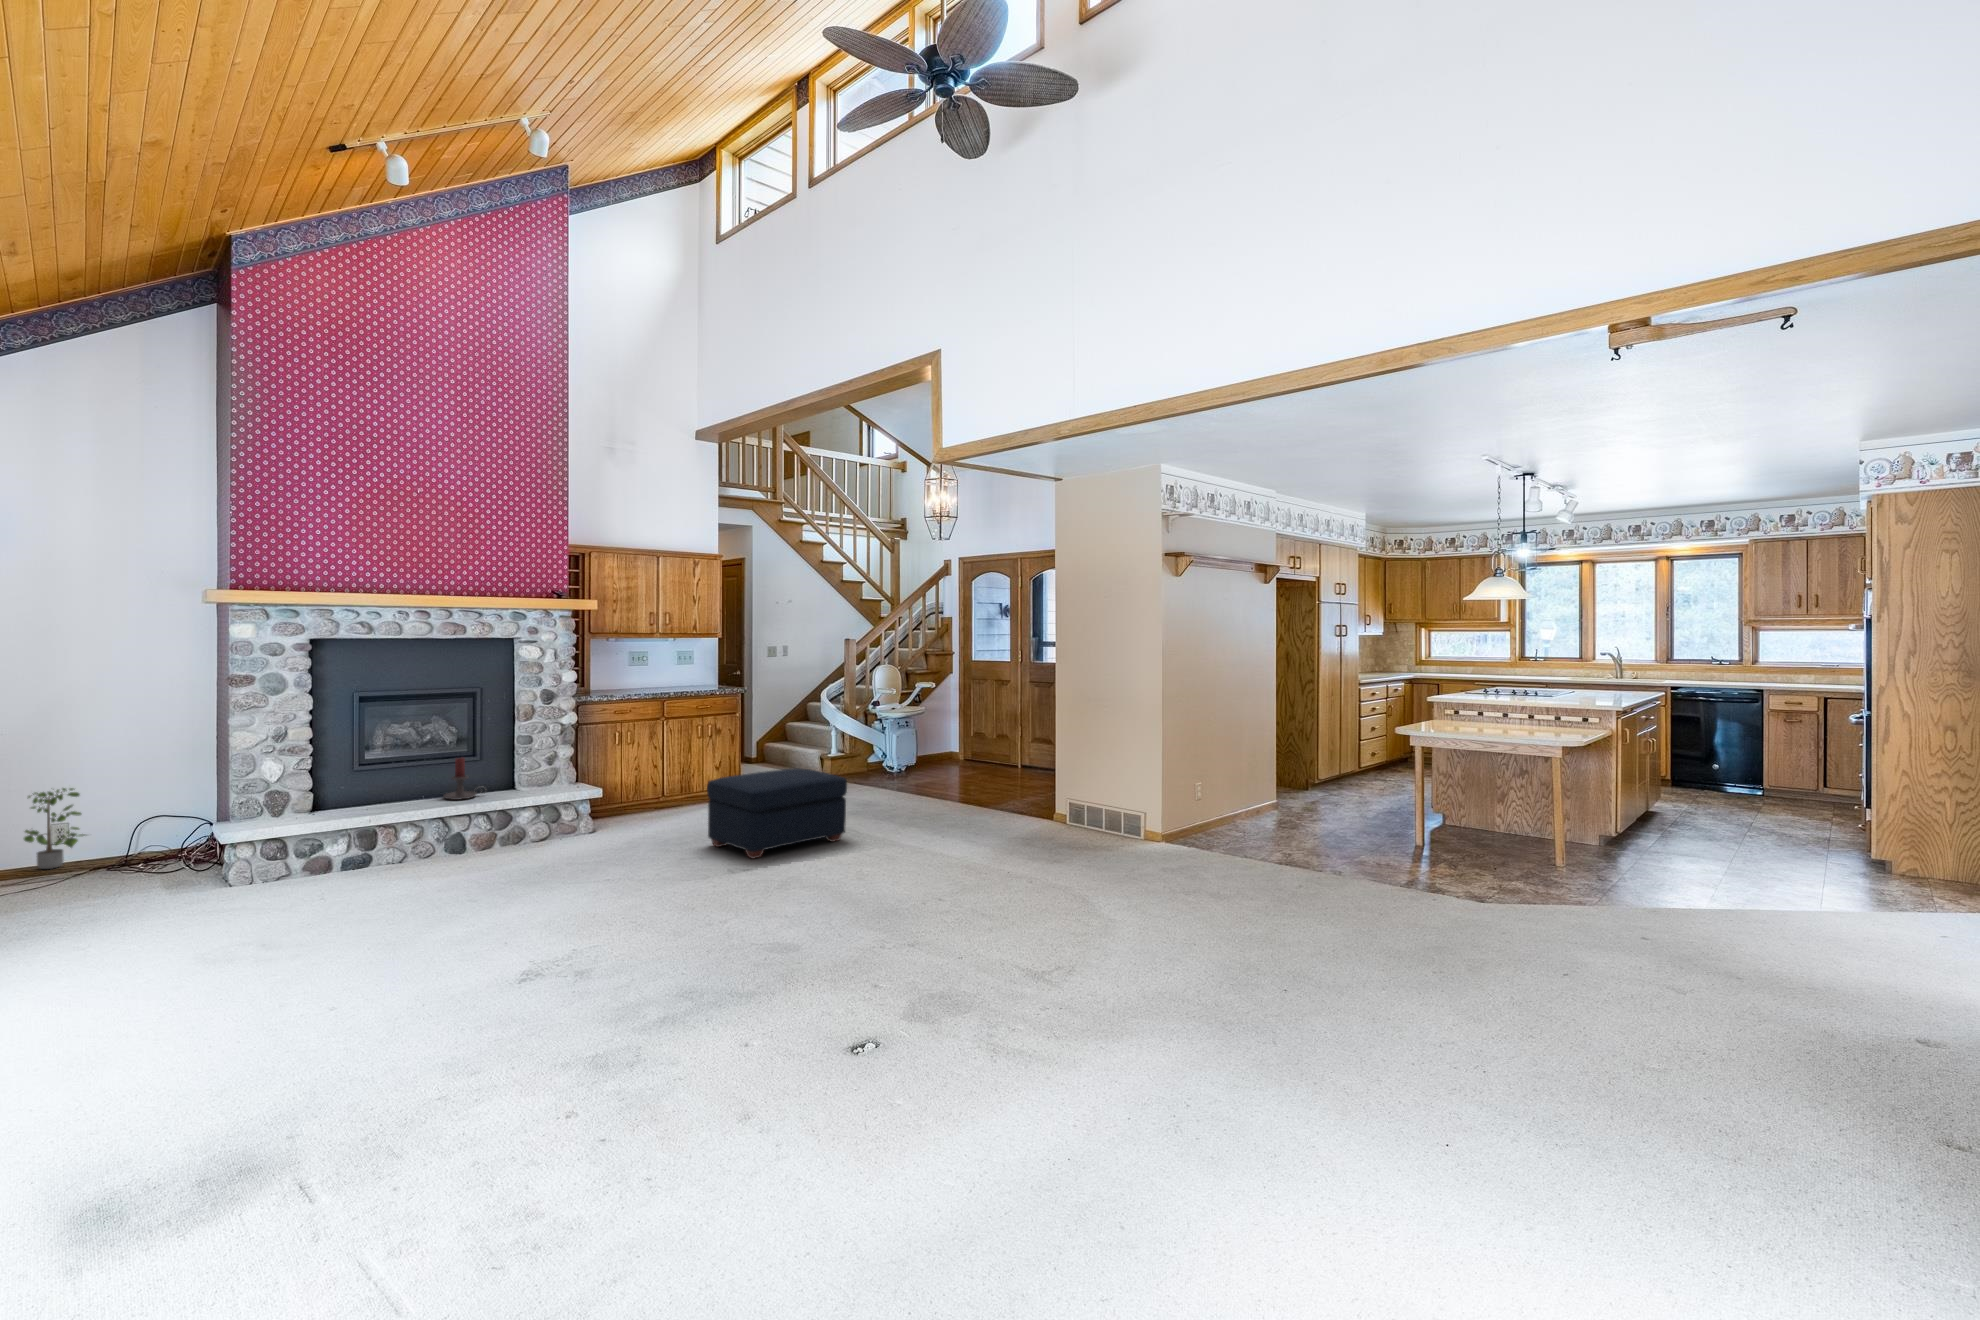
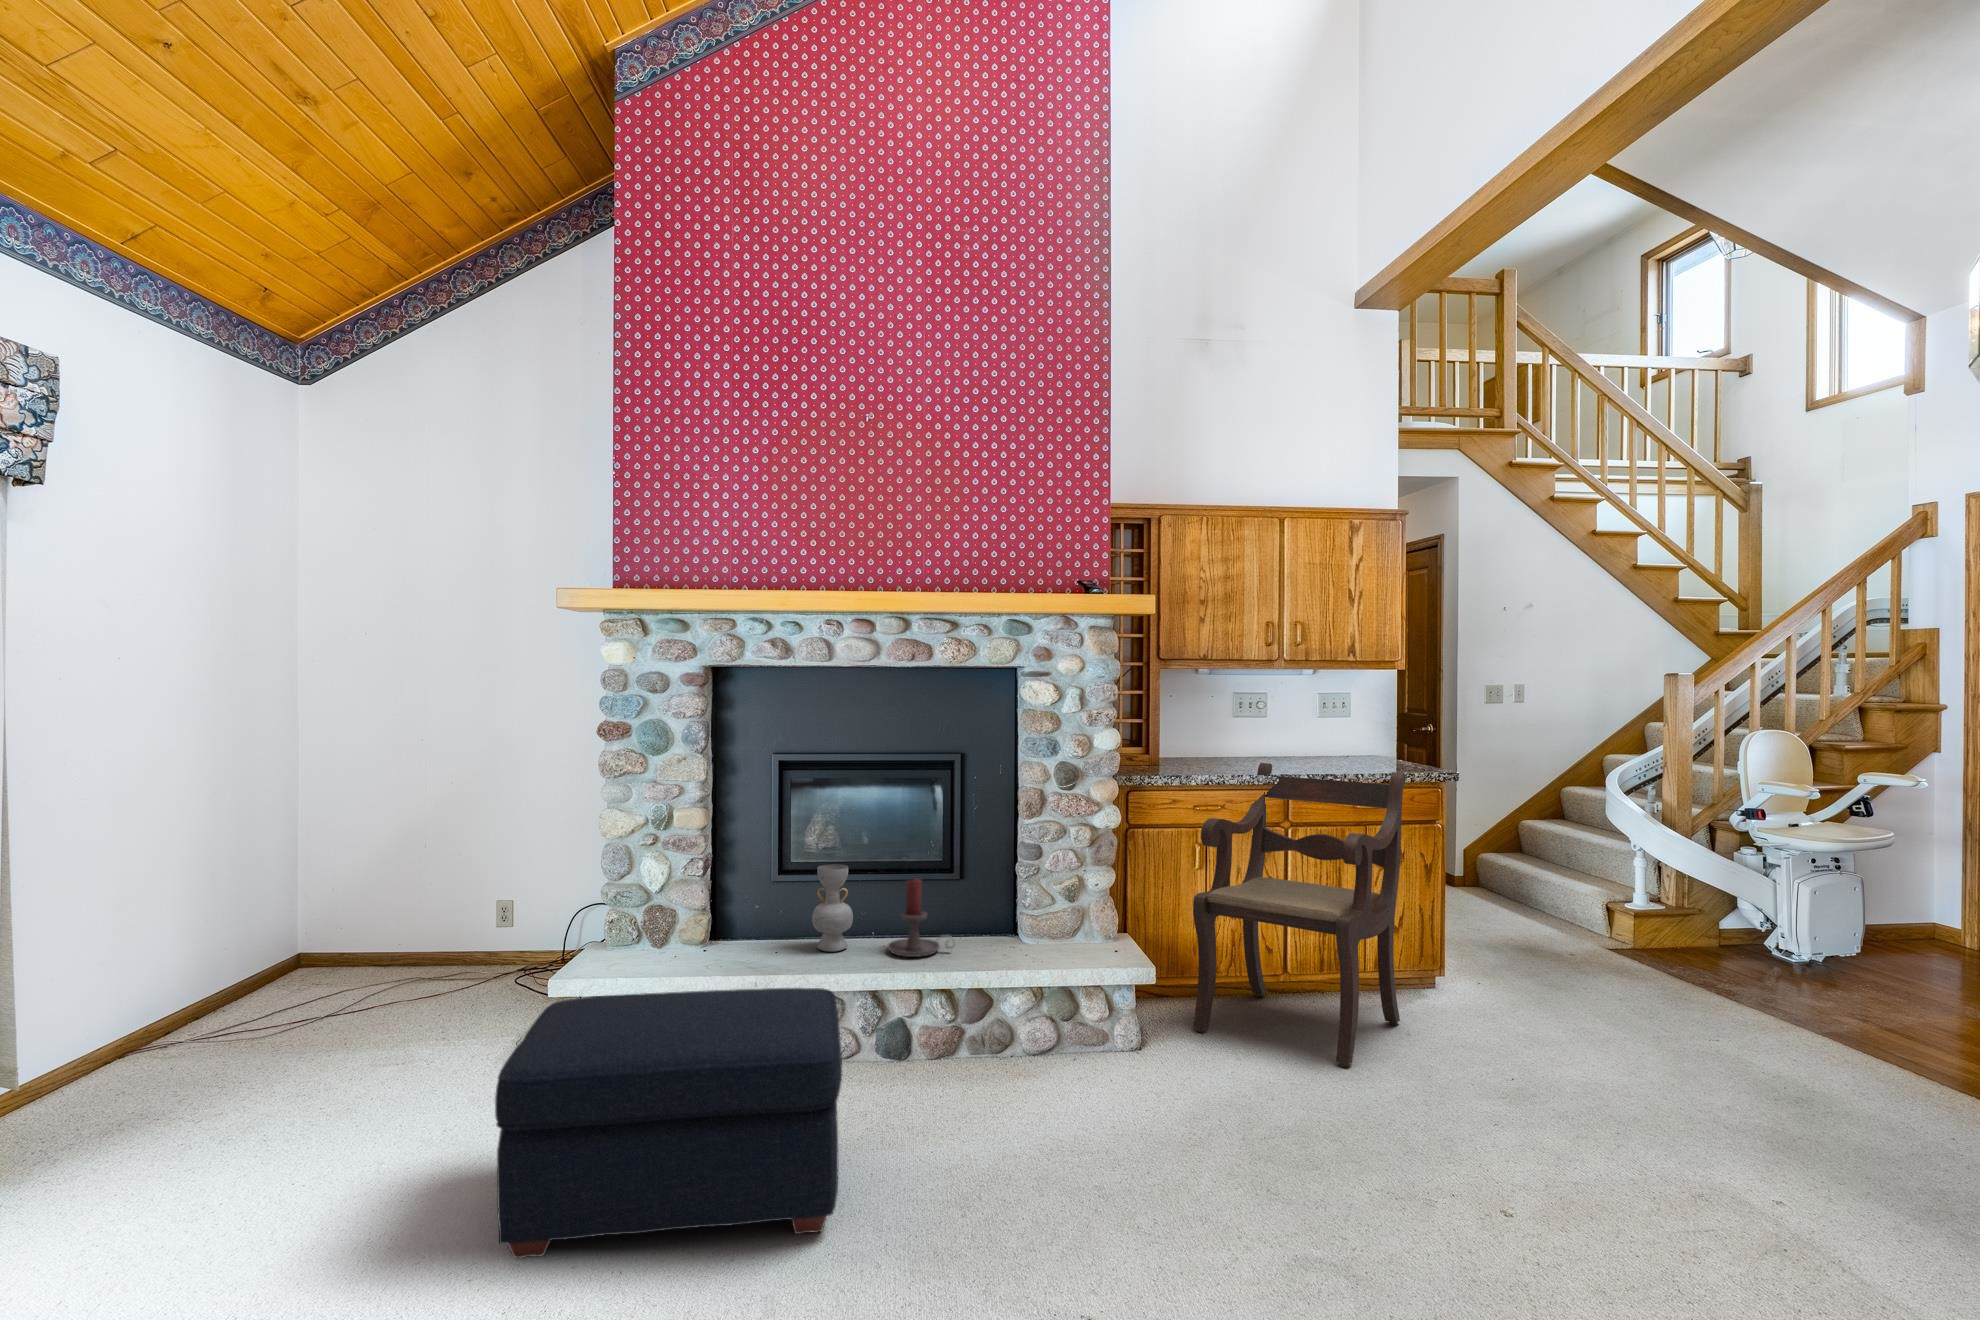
armchair: none [620,688,724,825] -> present [1193,763,1405,1068]
decorative vase: none [391,754,419,803] -> present [812,864,853,952]
ottoman: present [707,768,847,859] -> present [495,988,842,1258]
potted plant: present [24,788,85,869] -> none [439,867,512,979]

